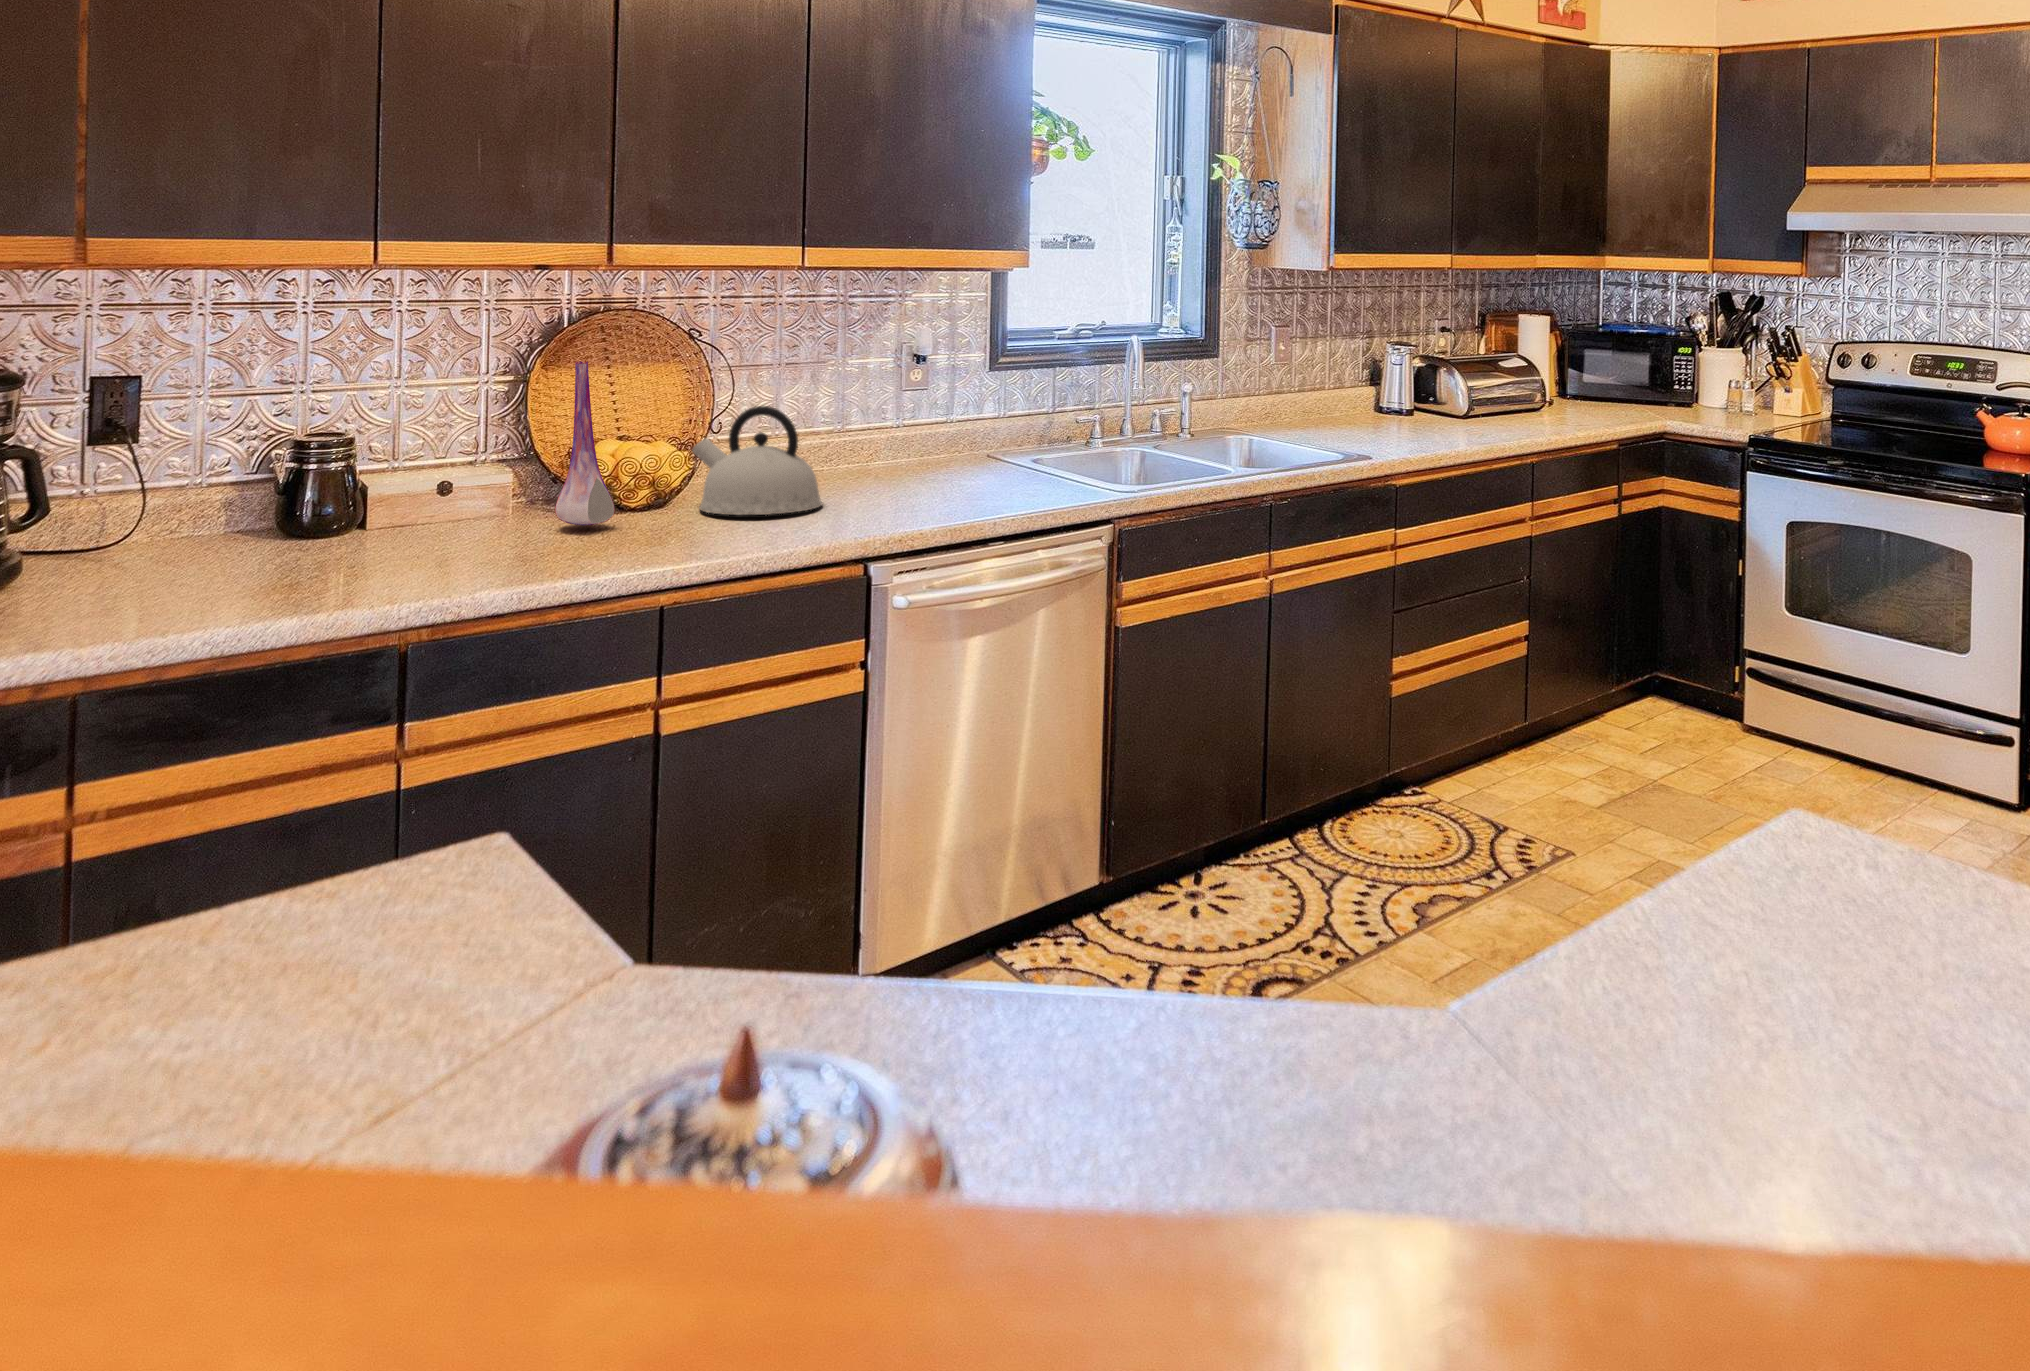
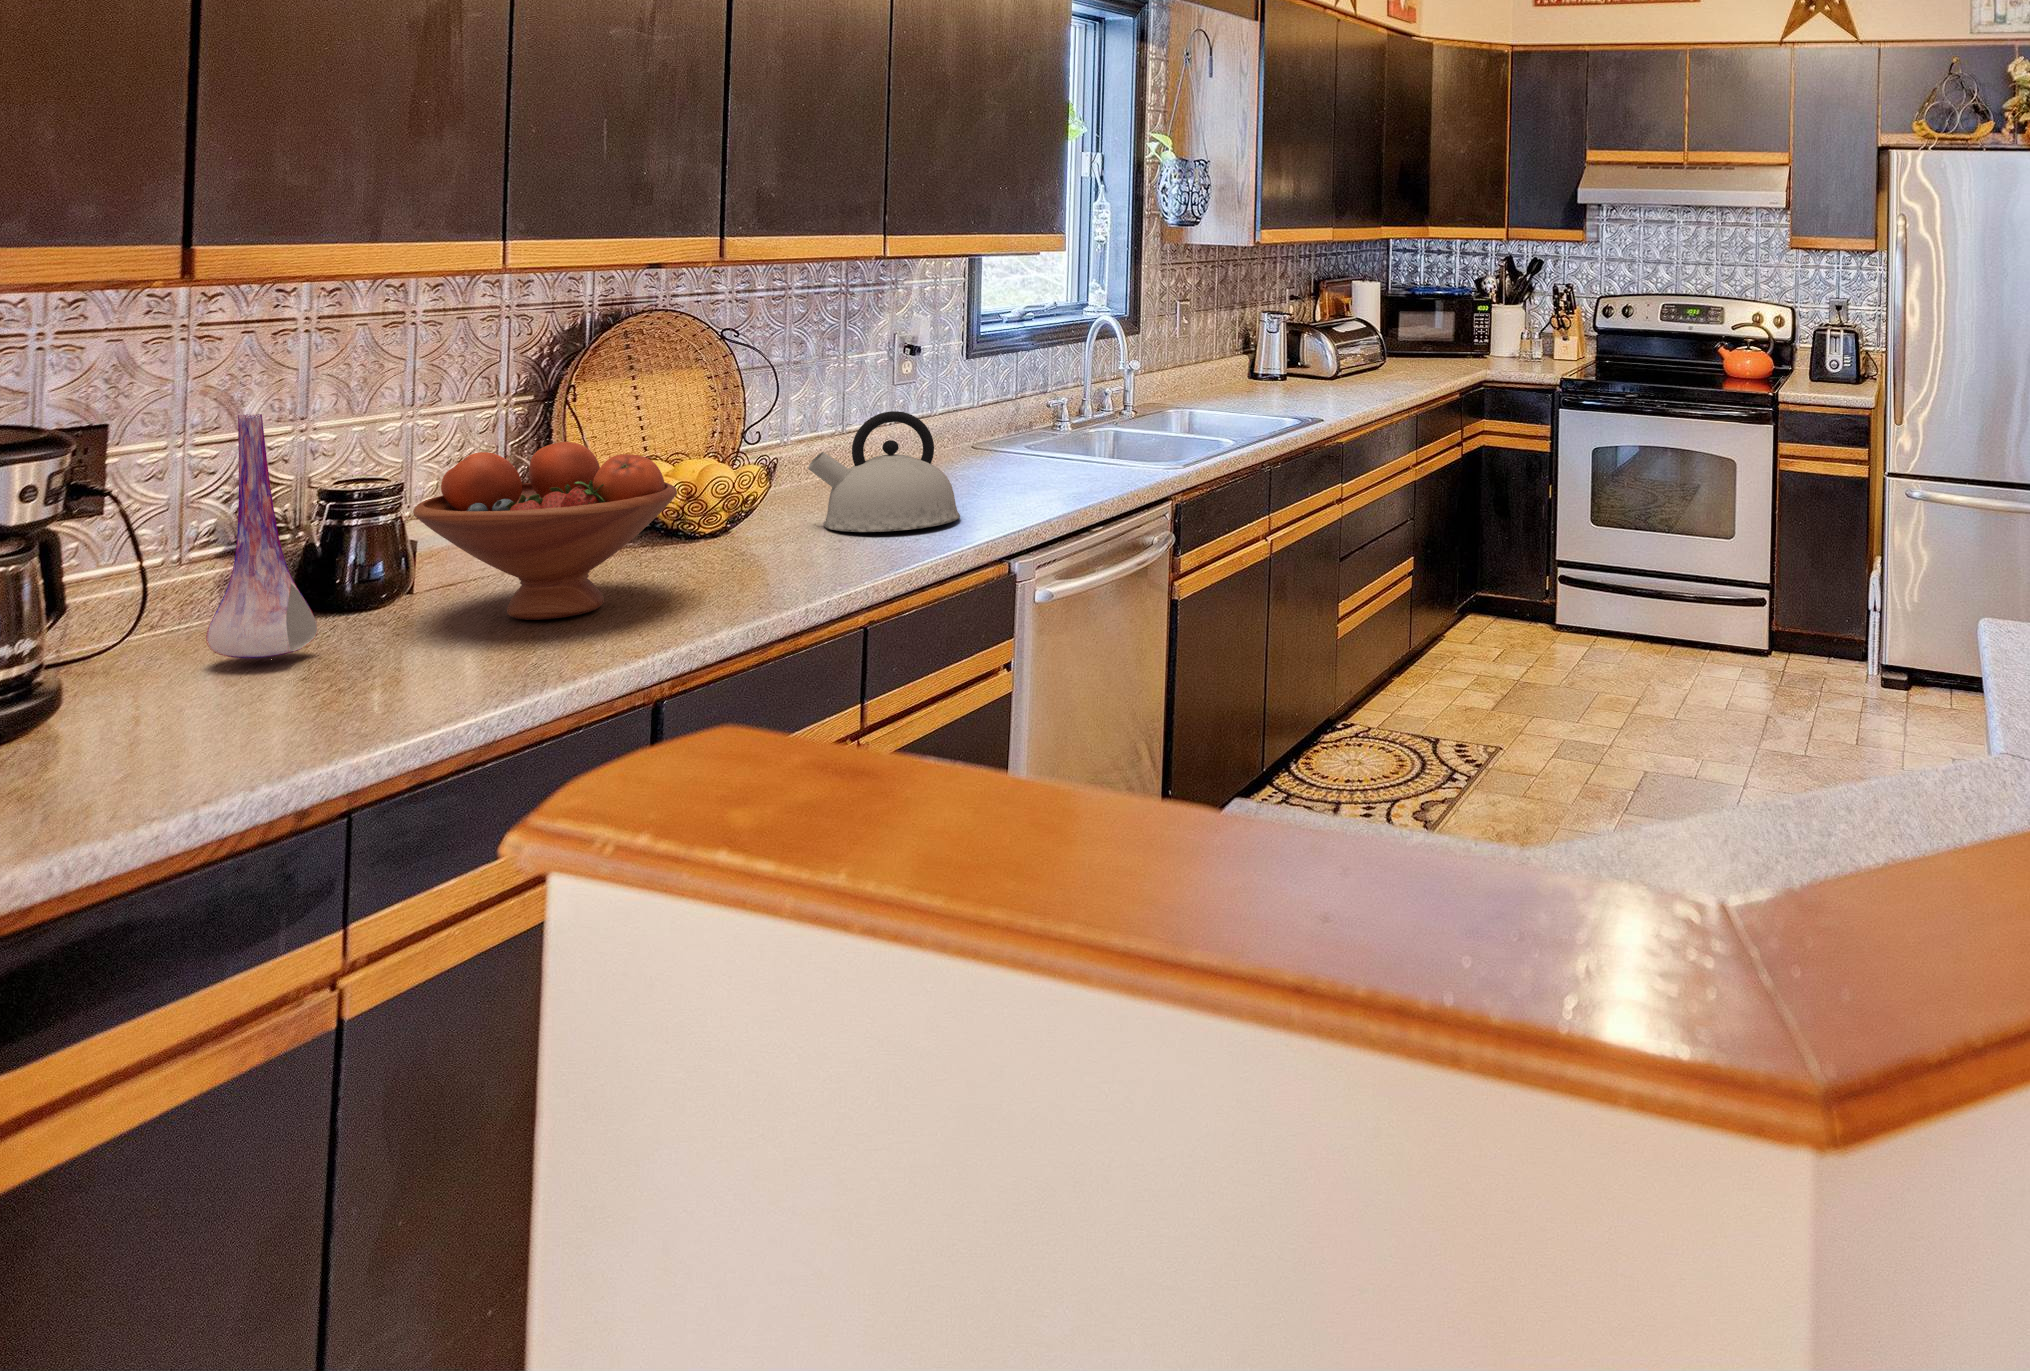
vase: present [555,362,615,525] -> present [206,414,317,658]
fruit bowl: none [237,408,464,552] -> present [413,442,677,620]

